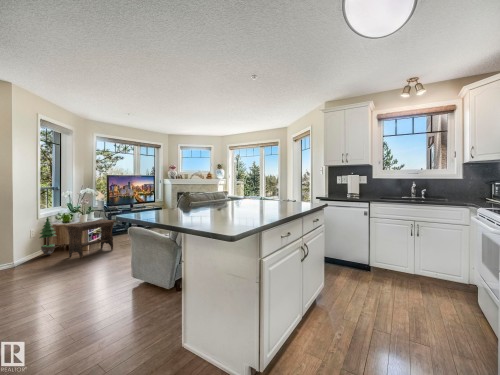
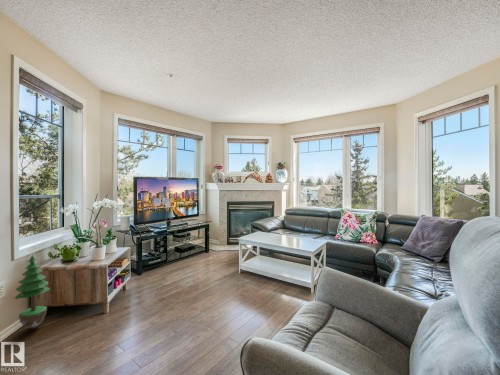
footstool: present [65,220,116,259] -> none [62,253,156,346]

